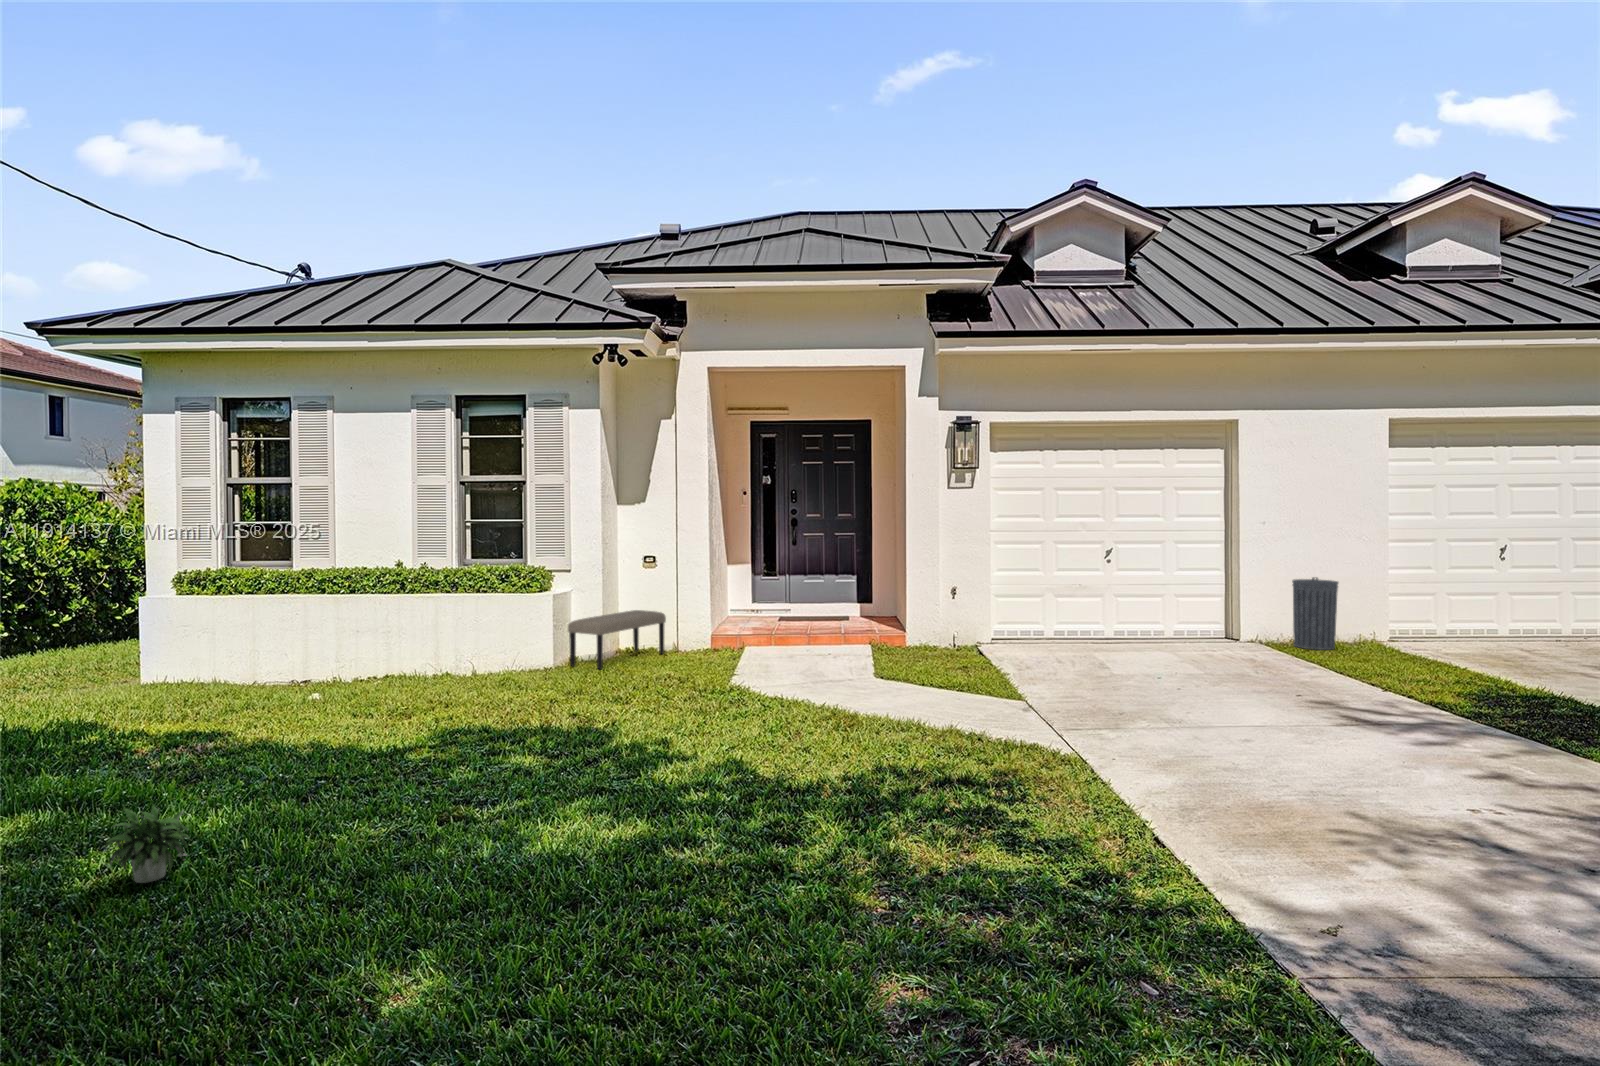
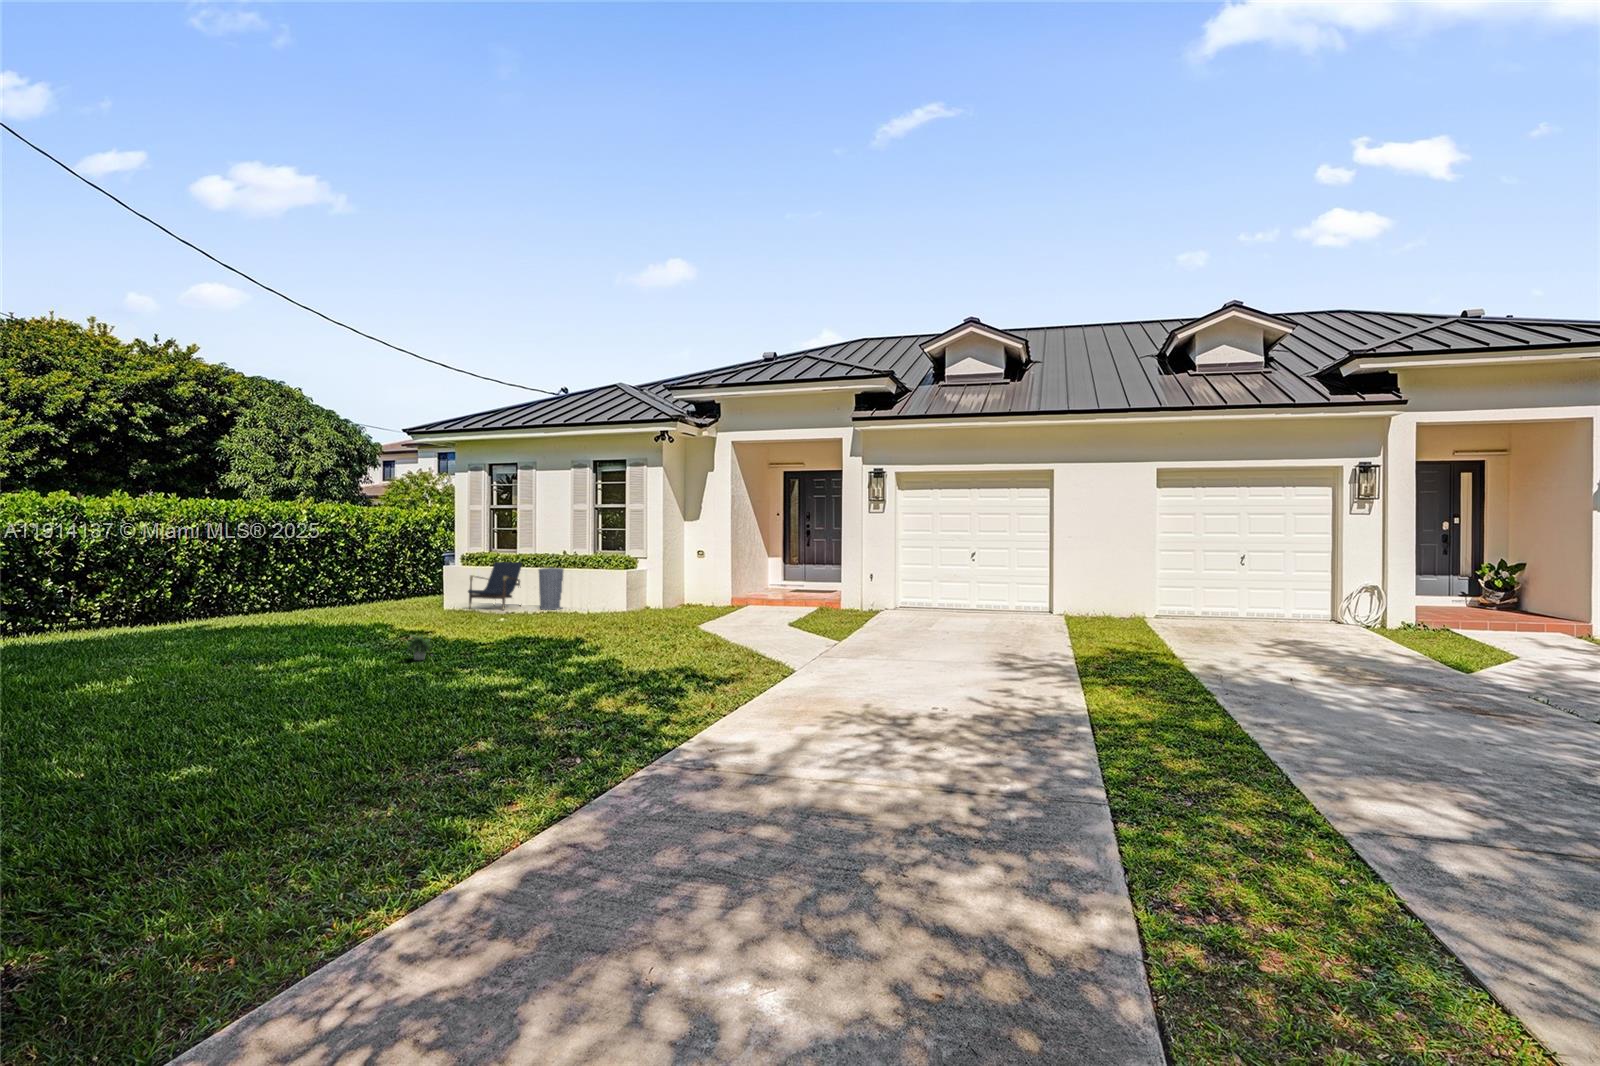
trash can: present [1292,577,1338,650] -> present [539,568,563,610]
lounge chair: none [200,587,315,688] -> present [468,562,522,609]
bench: present [568,610,666,669] -> none [642,580,700,610]

